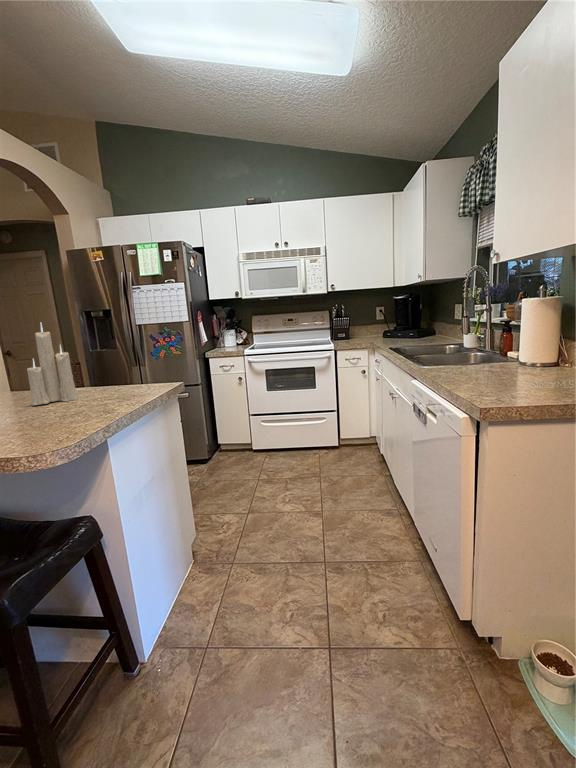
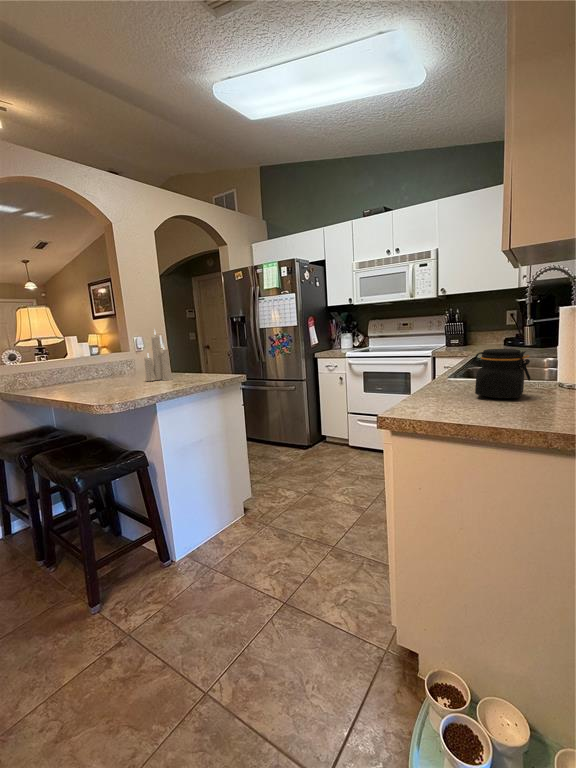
jar: none [494,332,547,377] -> present [471,349,531,399]

